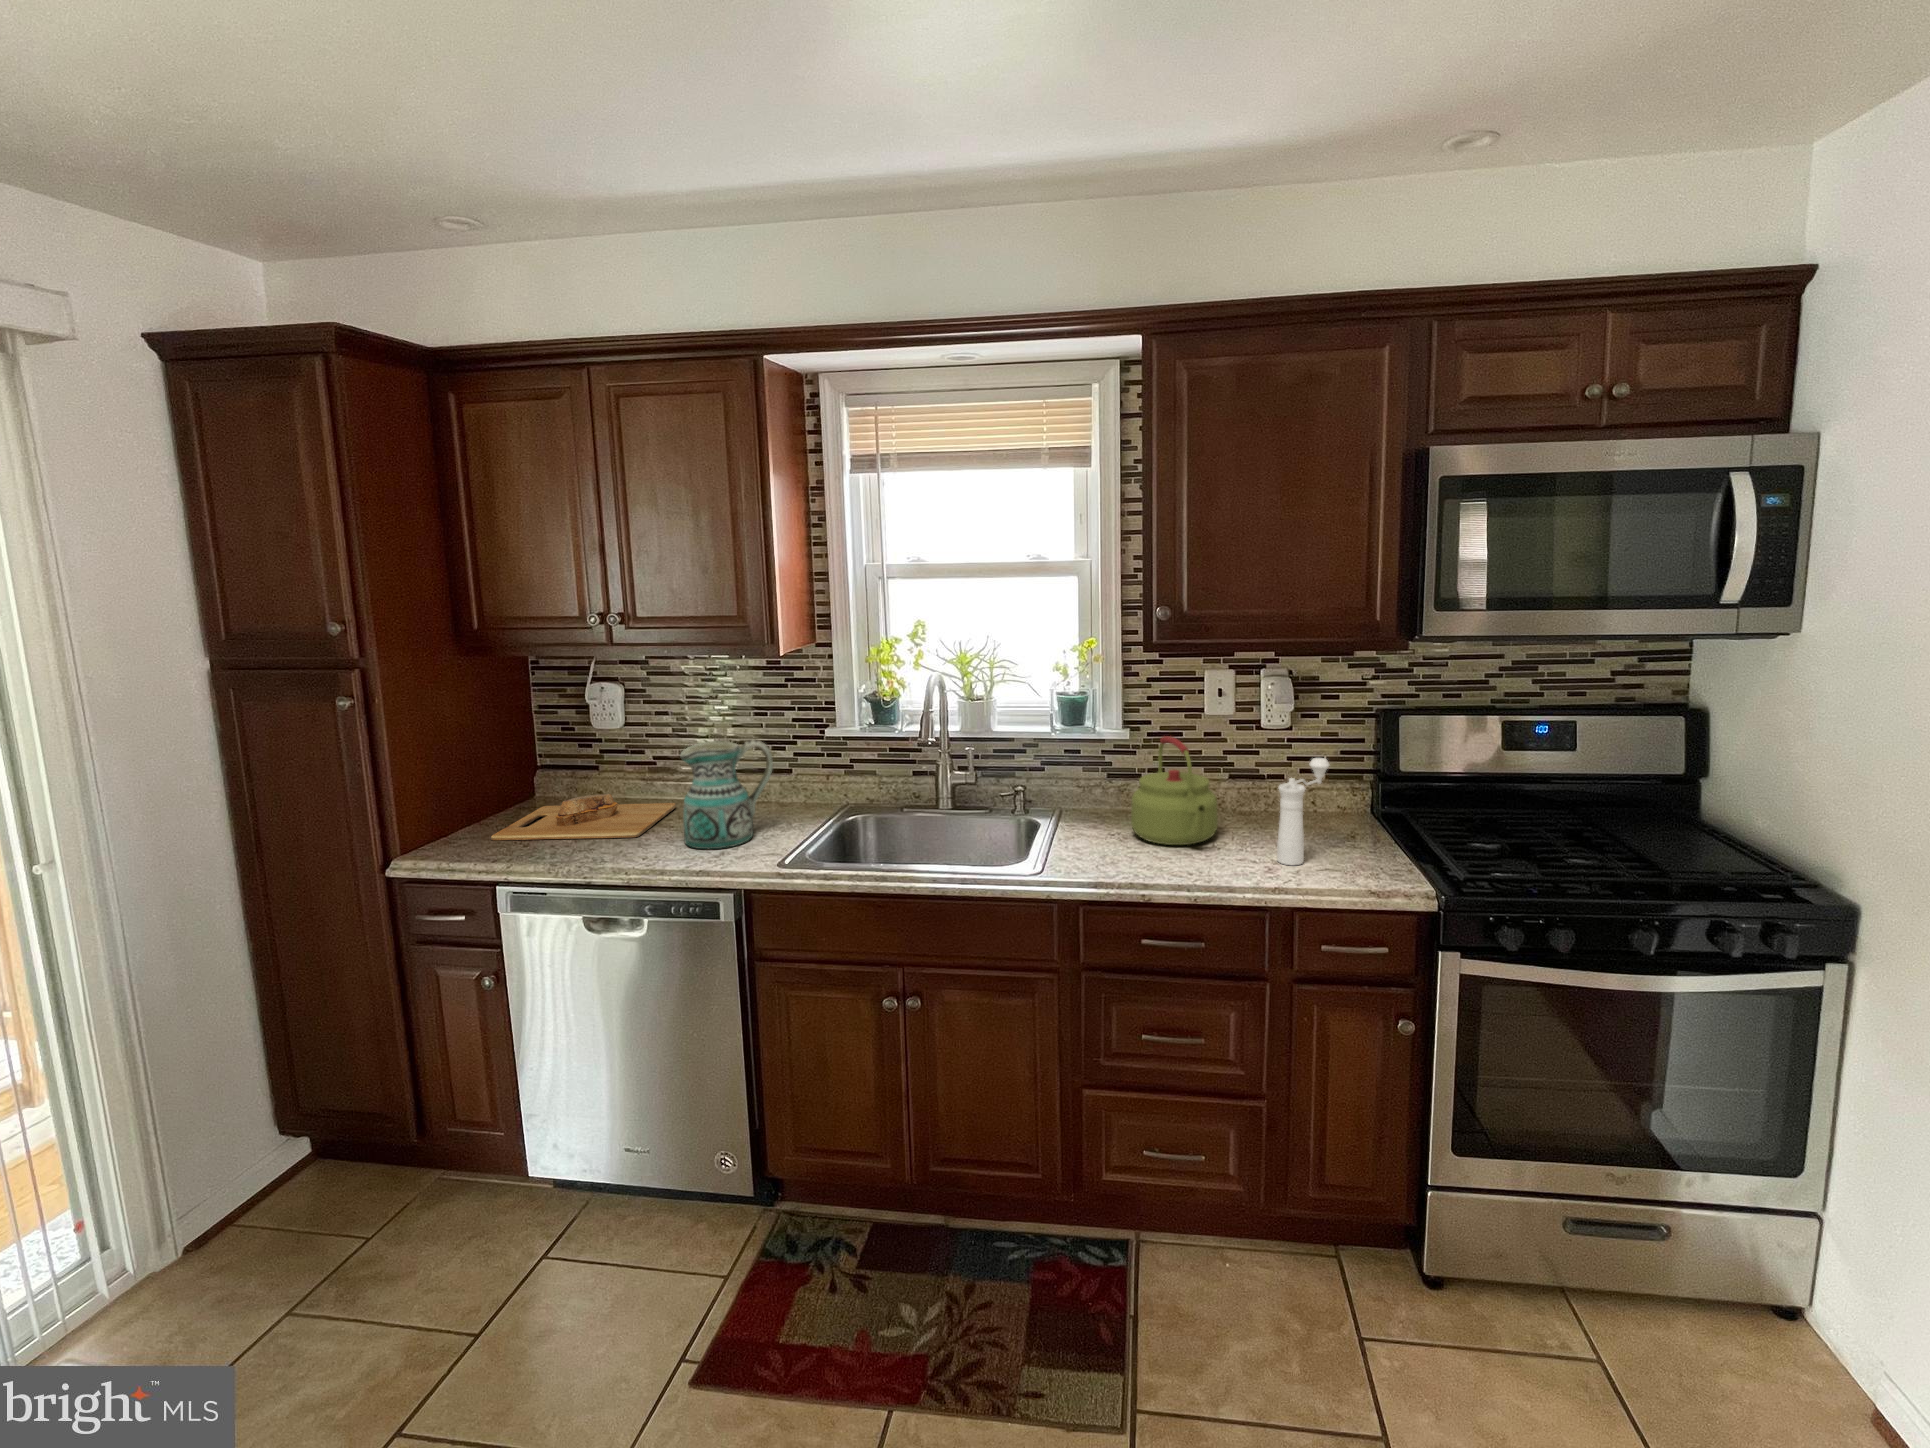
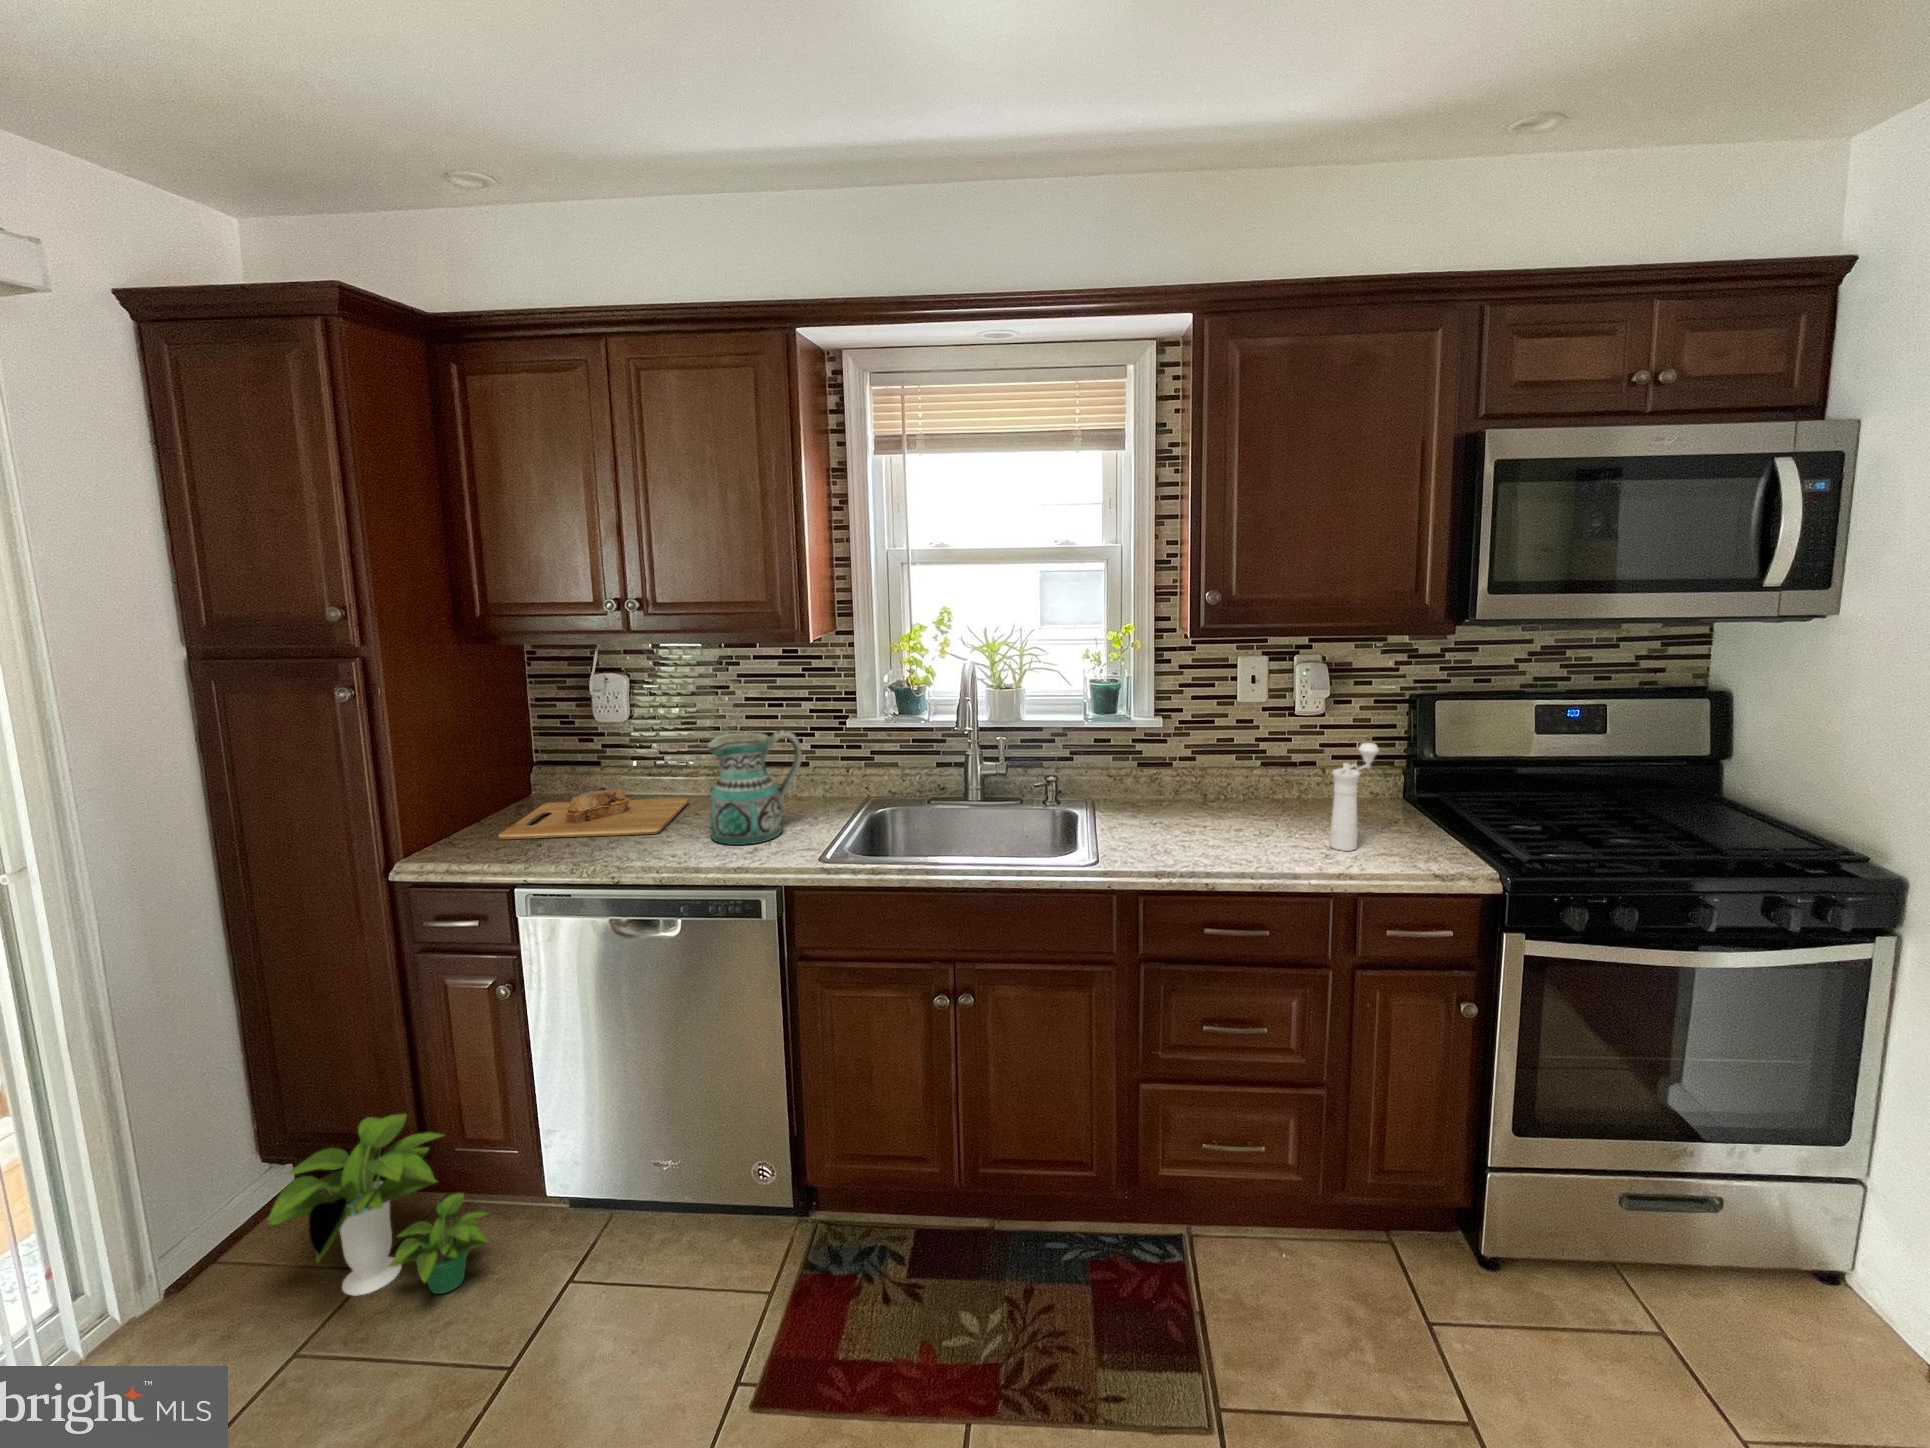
kettle: present [1131,736,1218,845] -> none [1173,723,1261,833]
potted plant: none [267,1095,472,1263] -> present [268,1114,488,1296]

